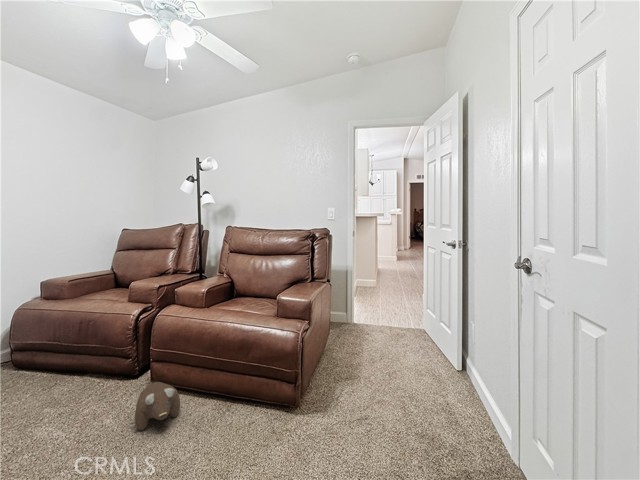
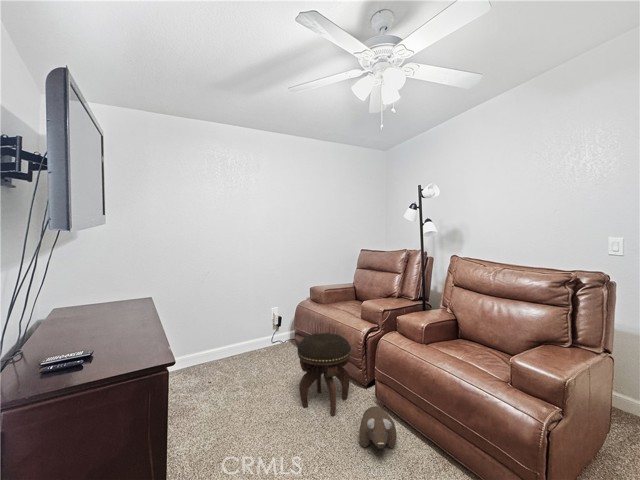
footstool: none [27,322,117,428] -> present [297,333,351,416]

